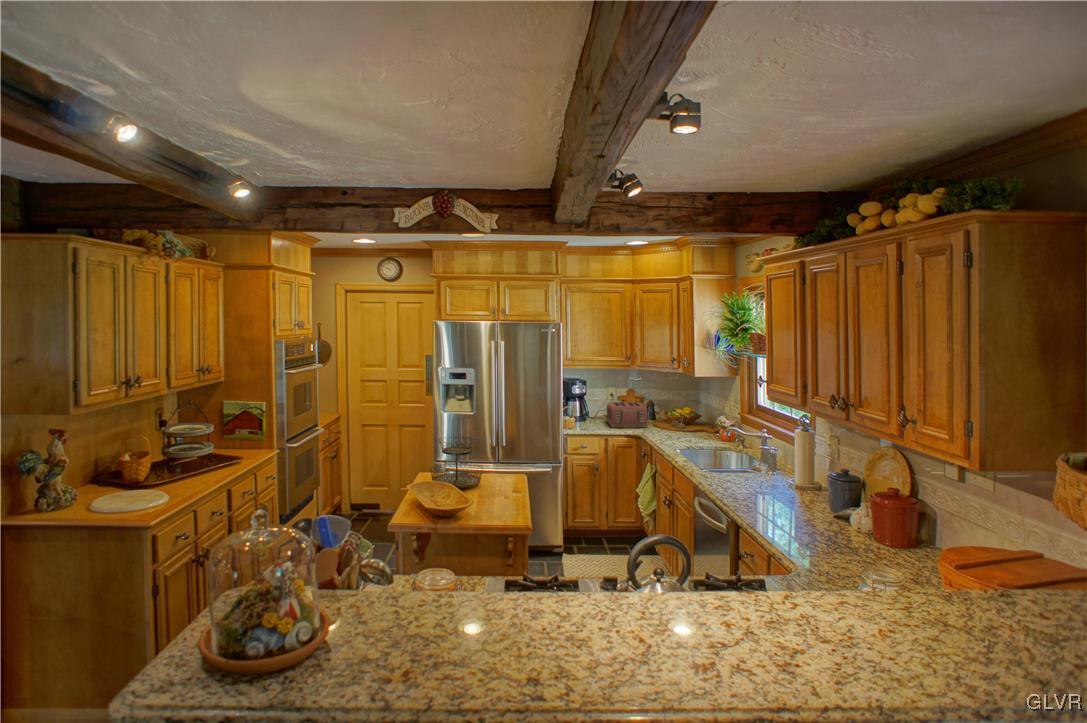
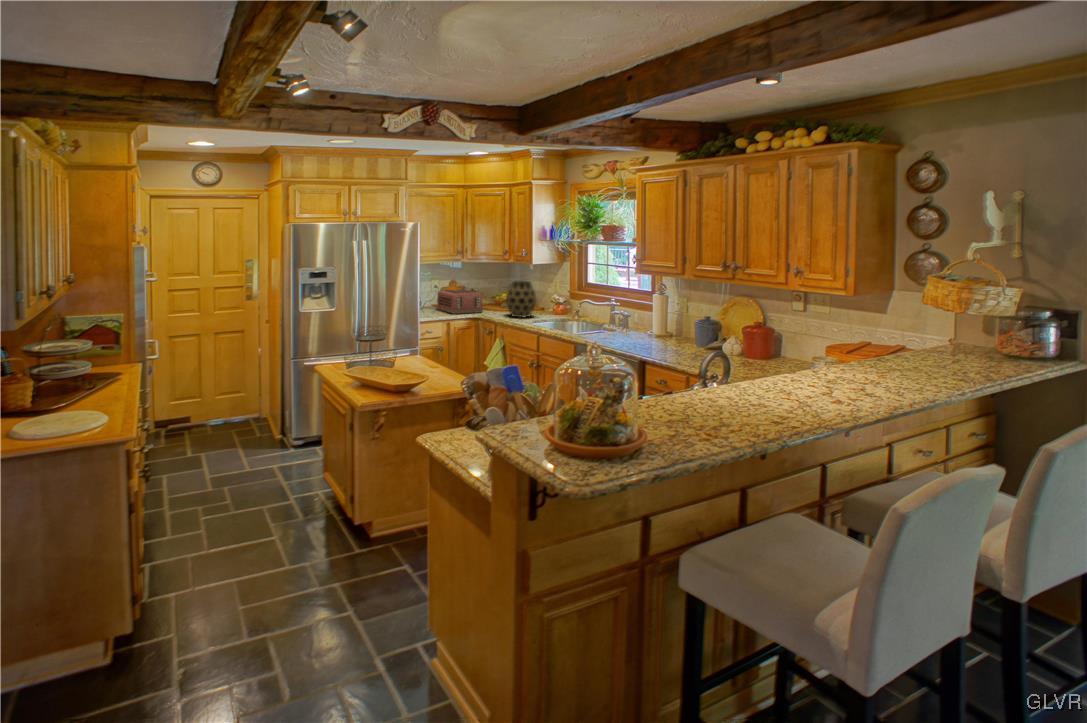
vase: none [666,395,701,437] -> present [506,281,536,317]

